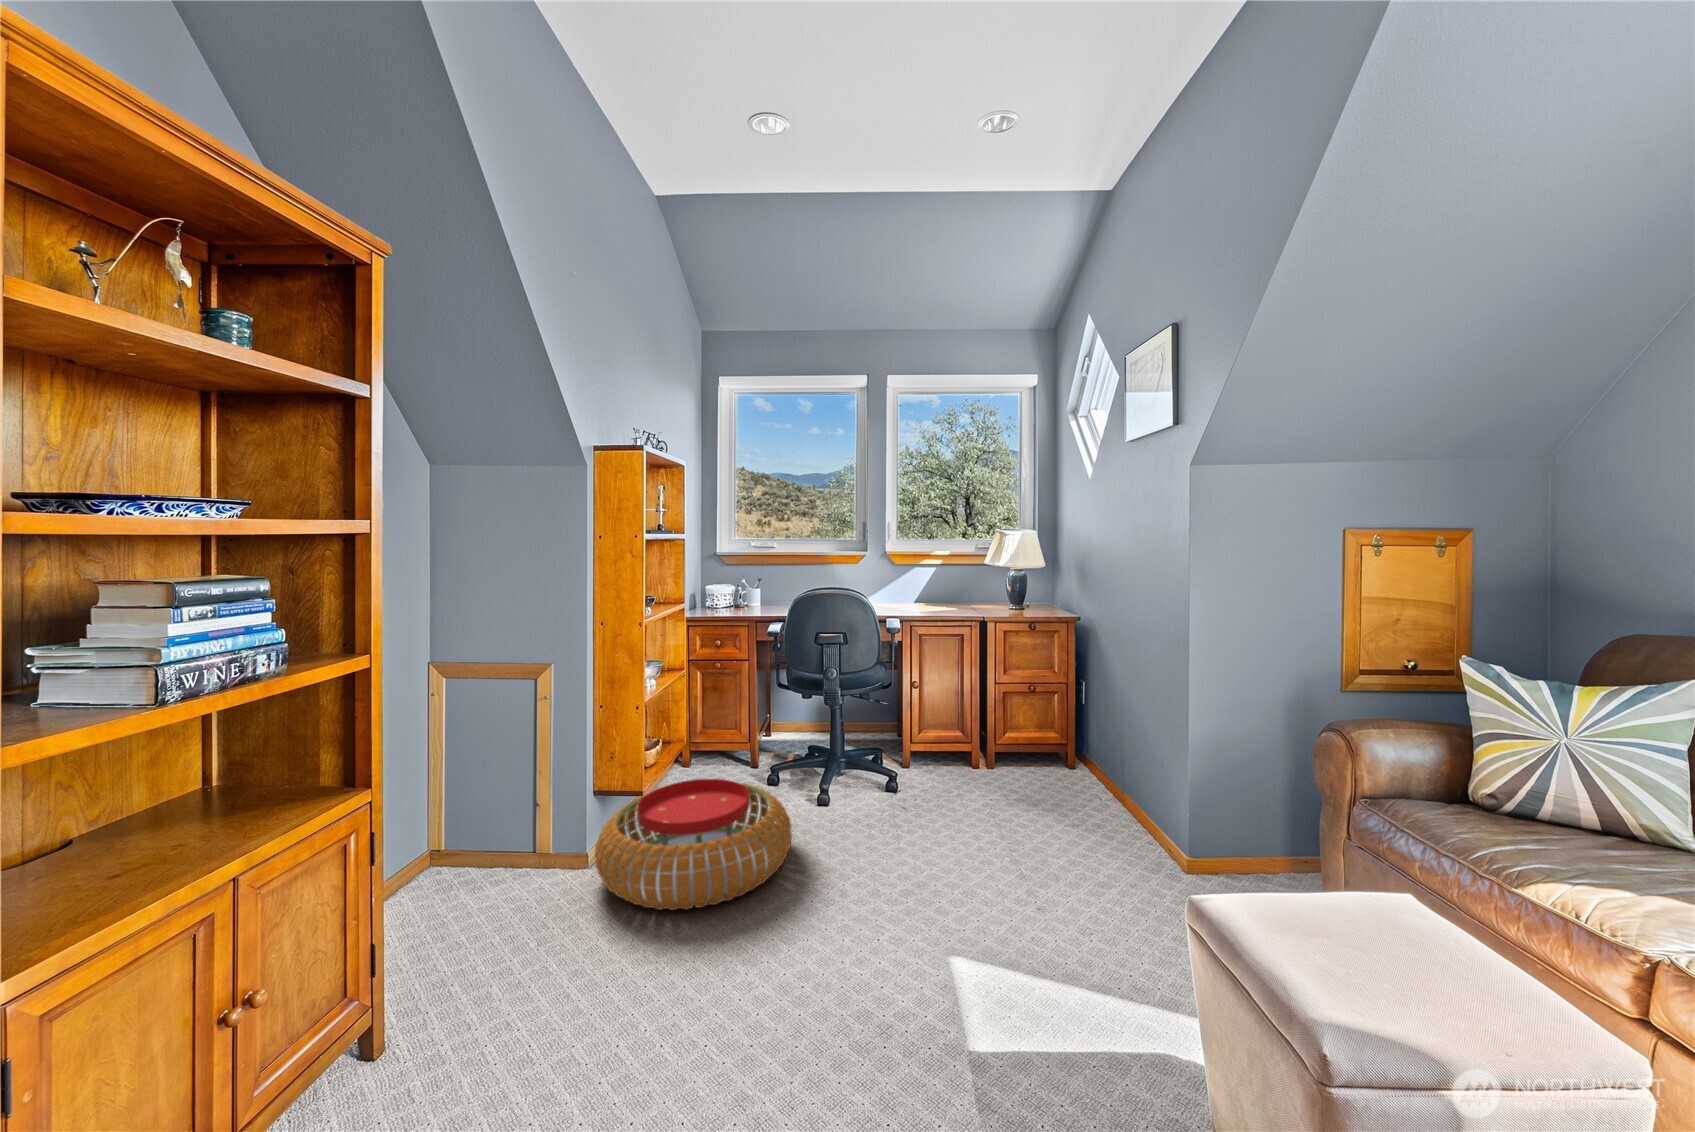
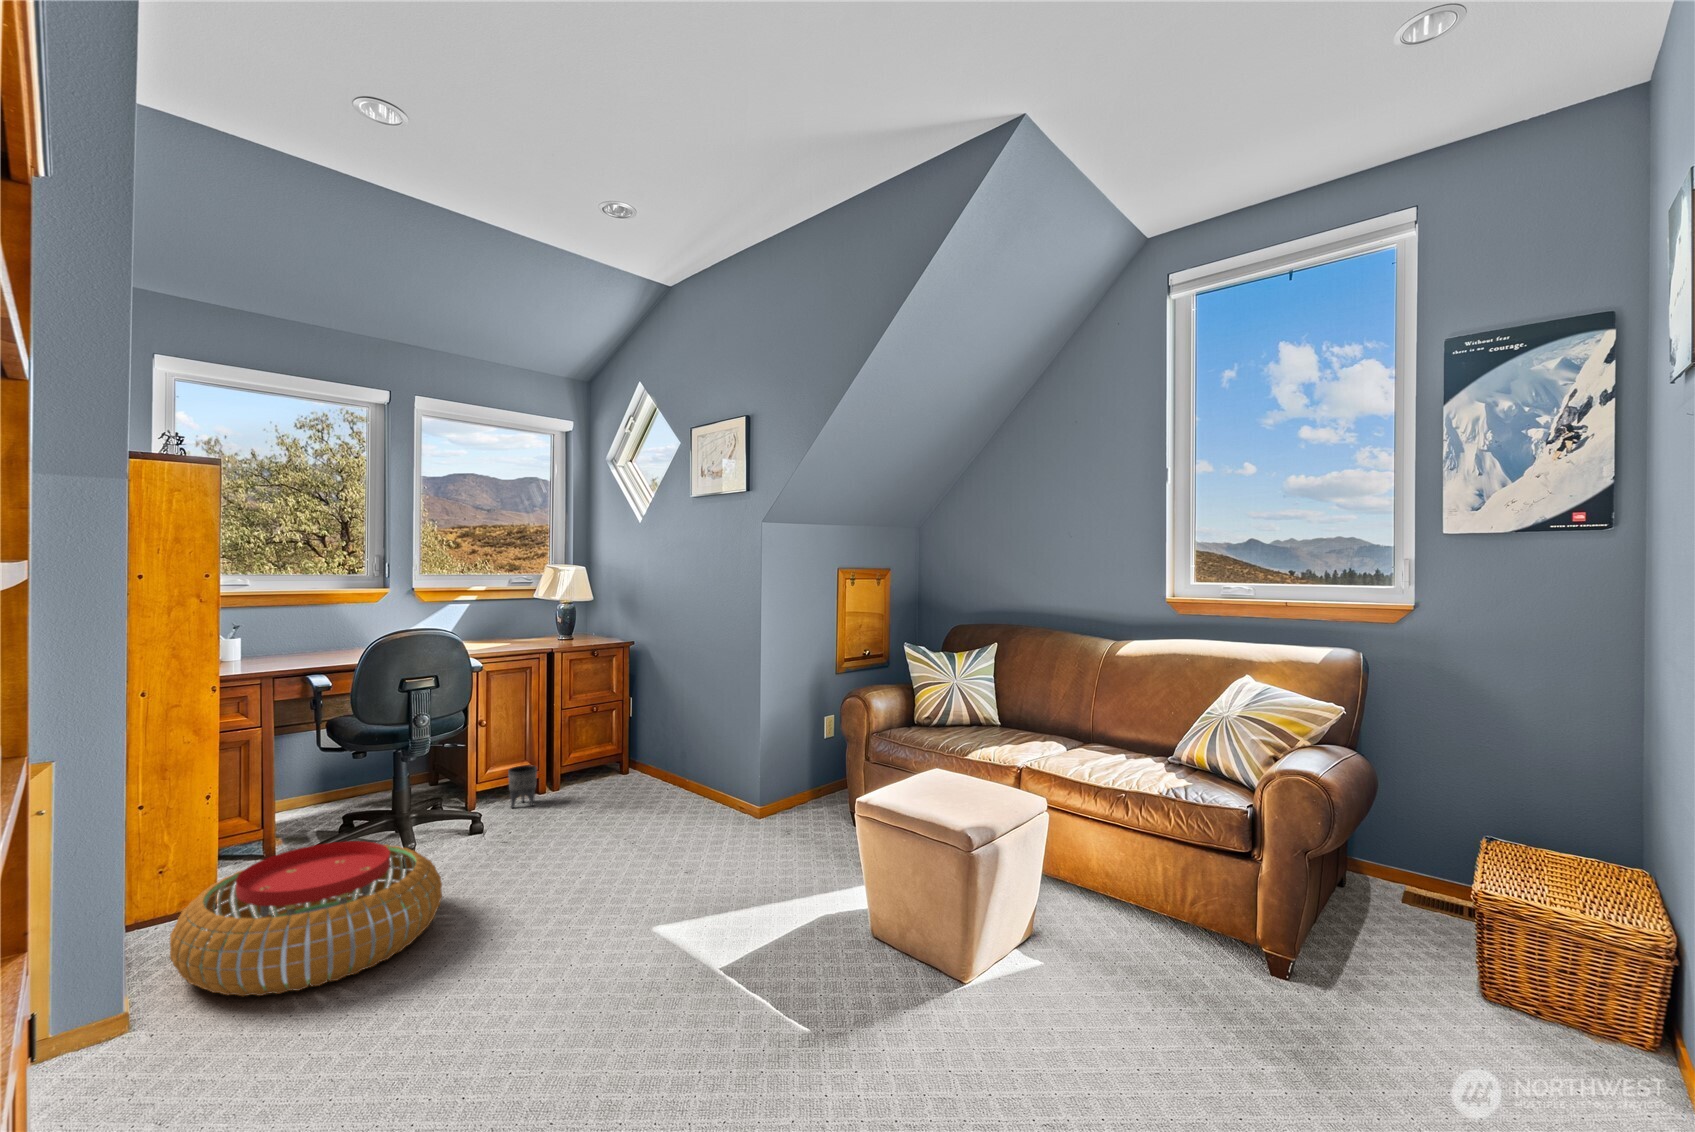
planter: none [935,732,962,775] -> present [508,765,537,808]

